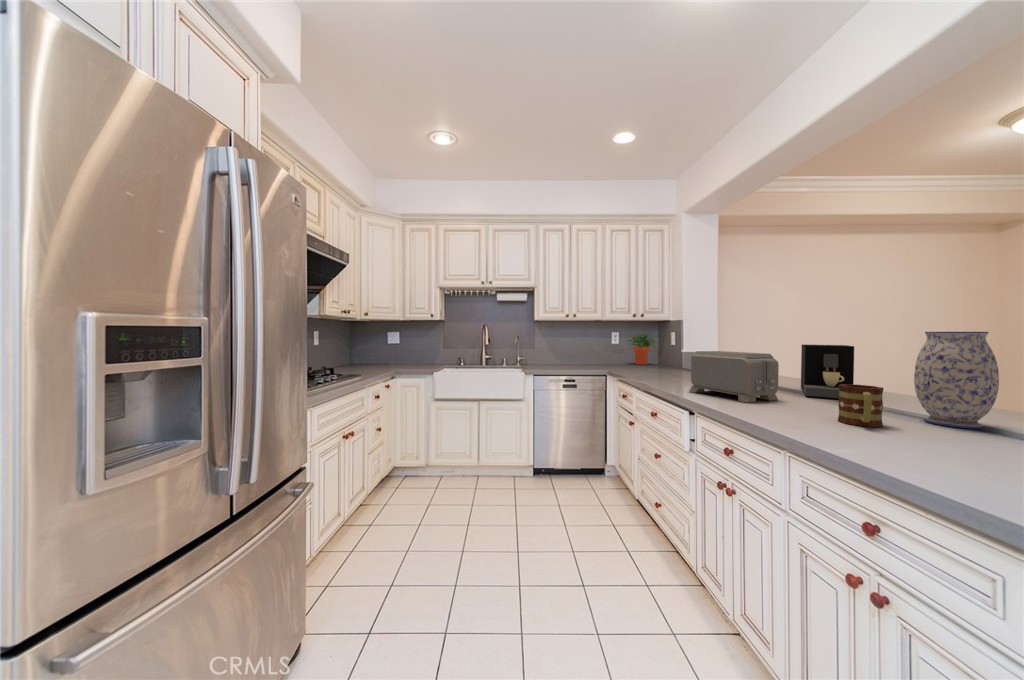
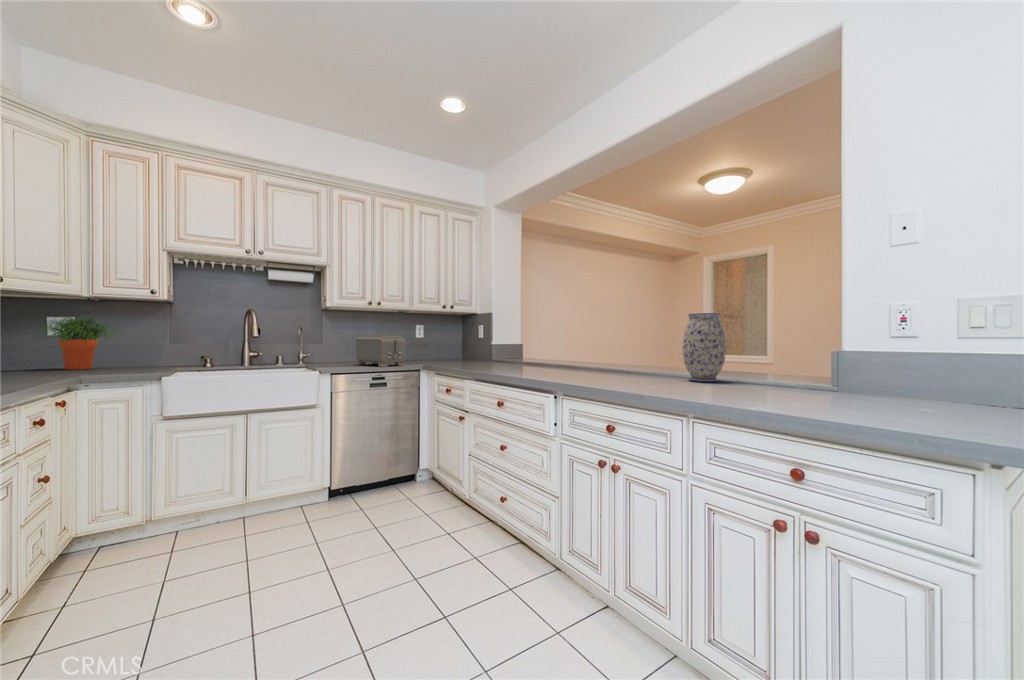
potted plant: present [628,334,656,365] -> present [39,317,113,370]
coffee maker: present [801,344,854,398] -> none [597,331,642,373]
toaster: present [689,351,779,403] -> present [355,336,406,367]
mug: present [838,384,884,427] -> none [647,355,674,386]

